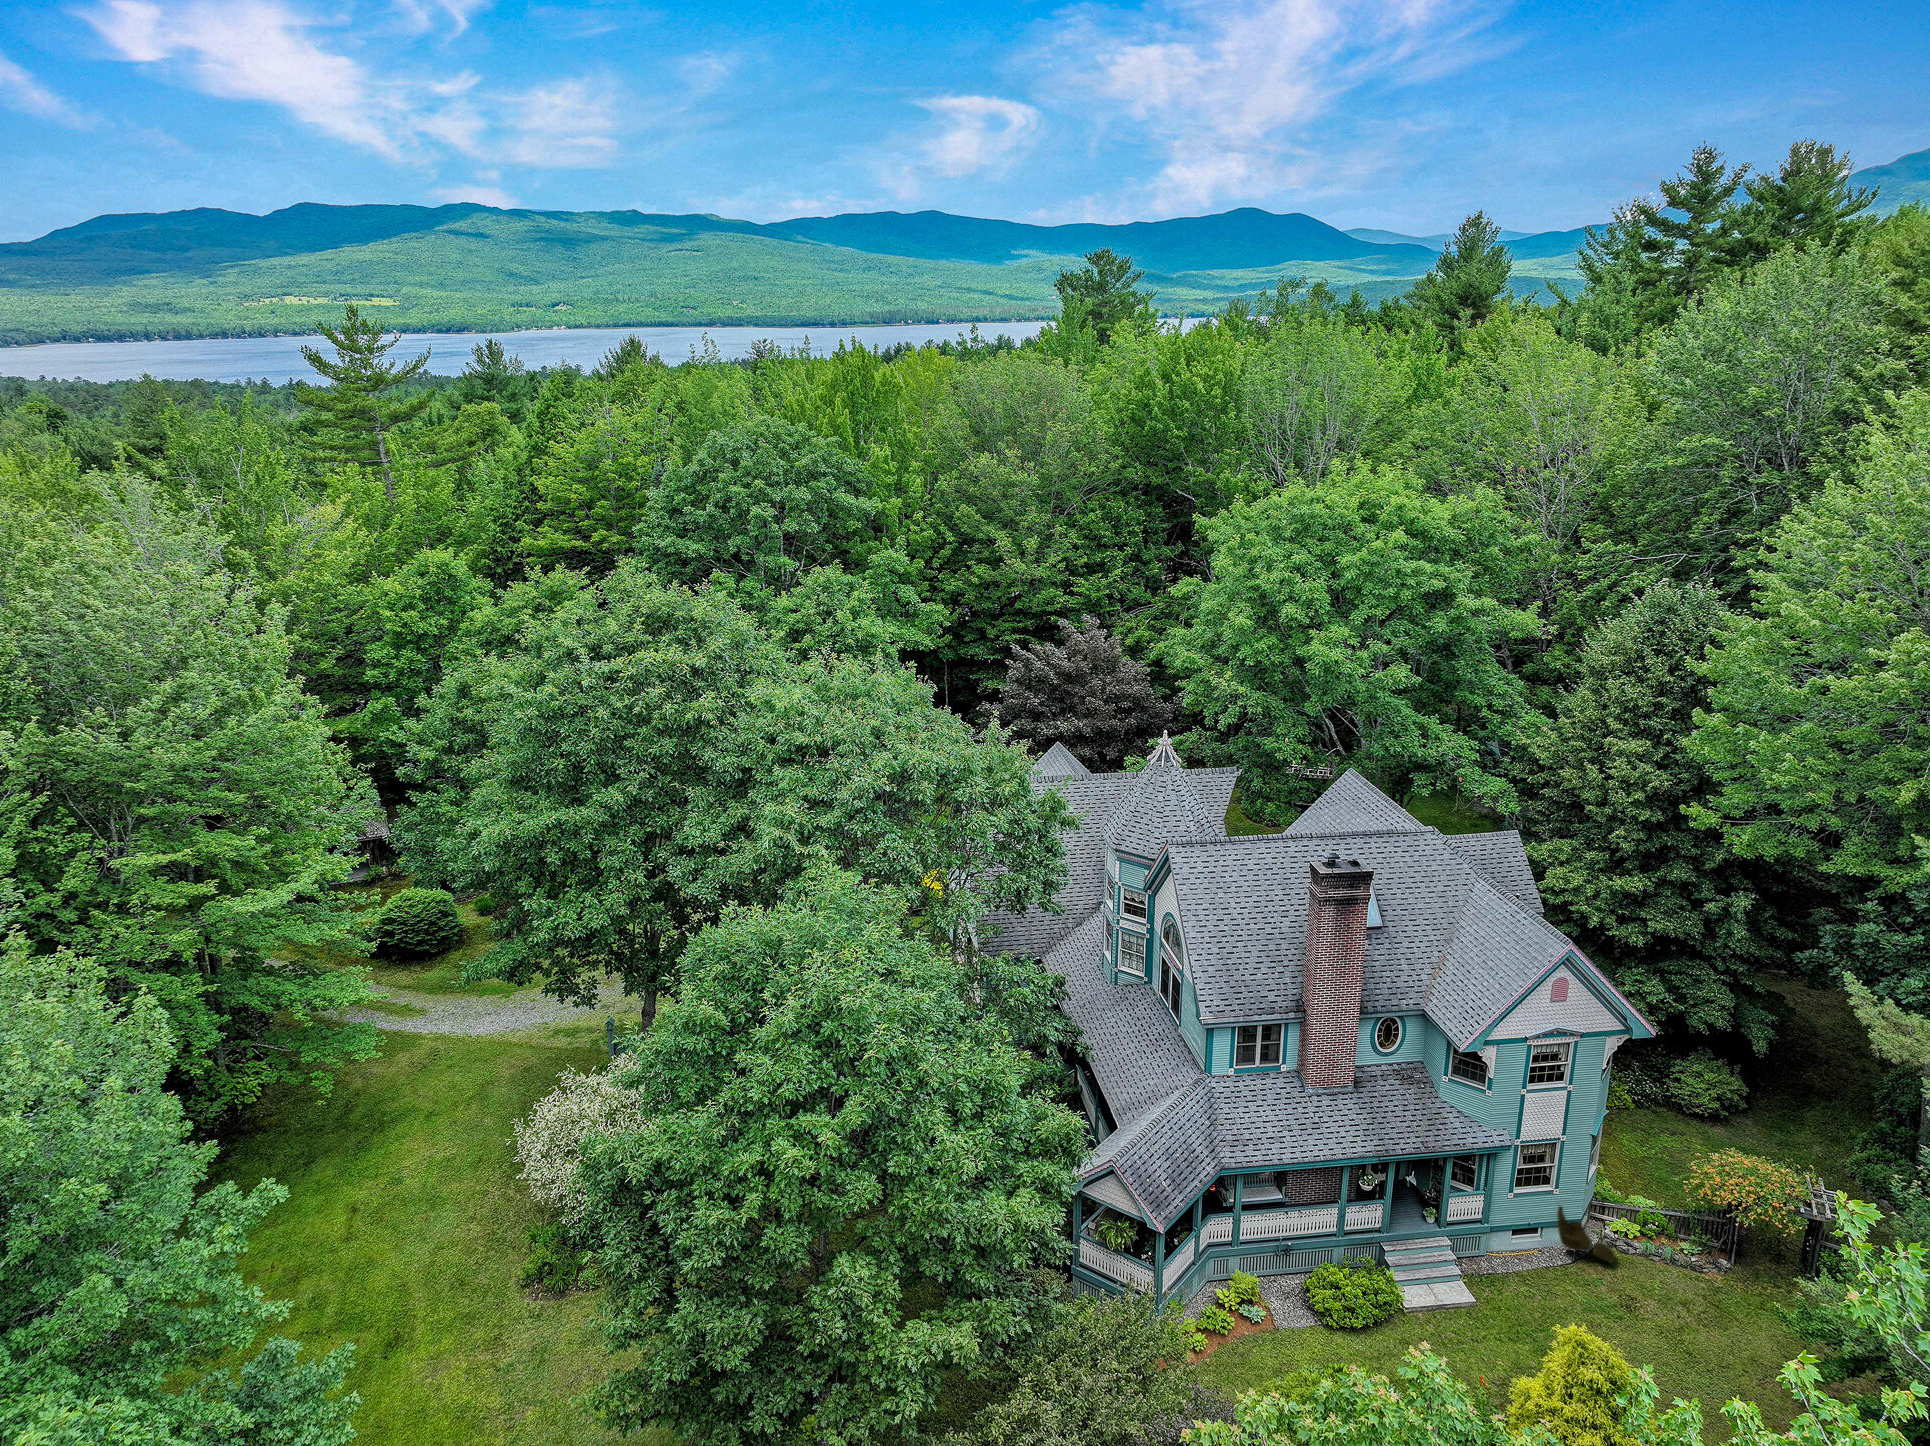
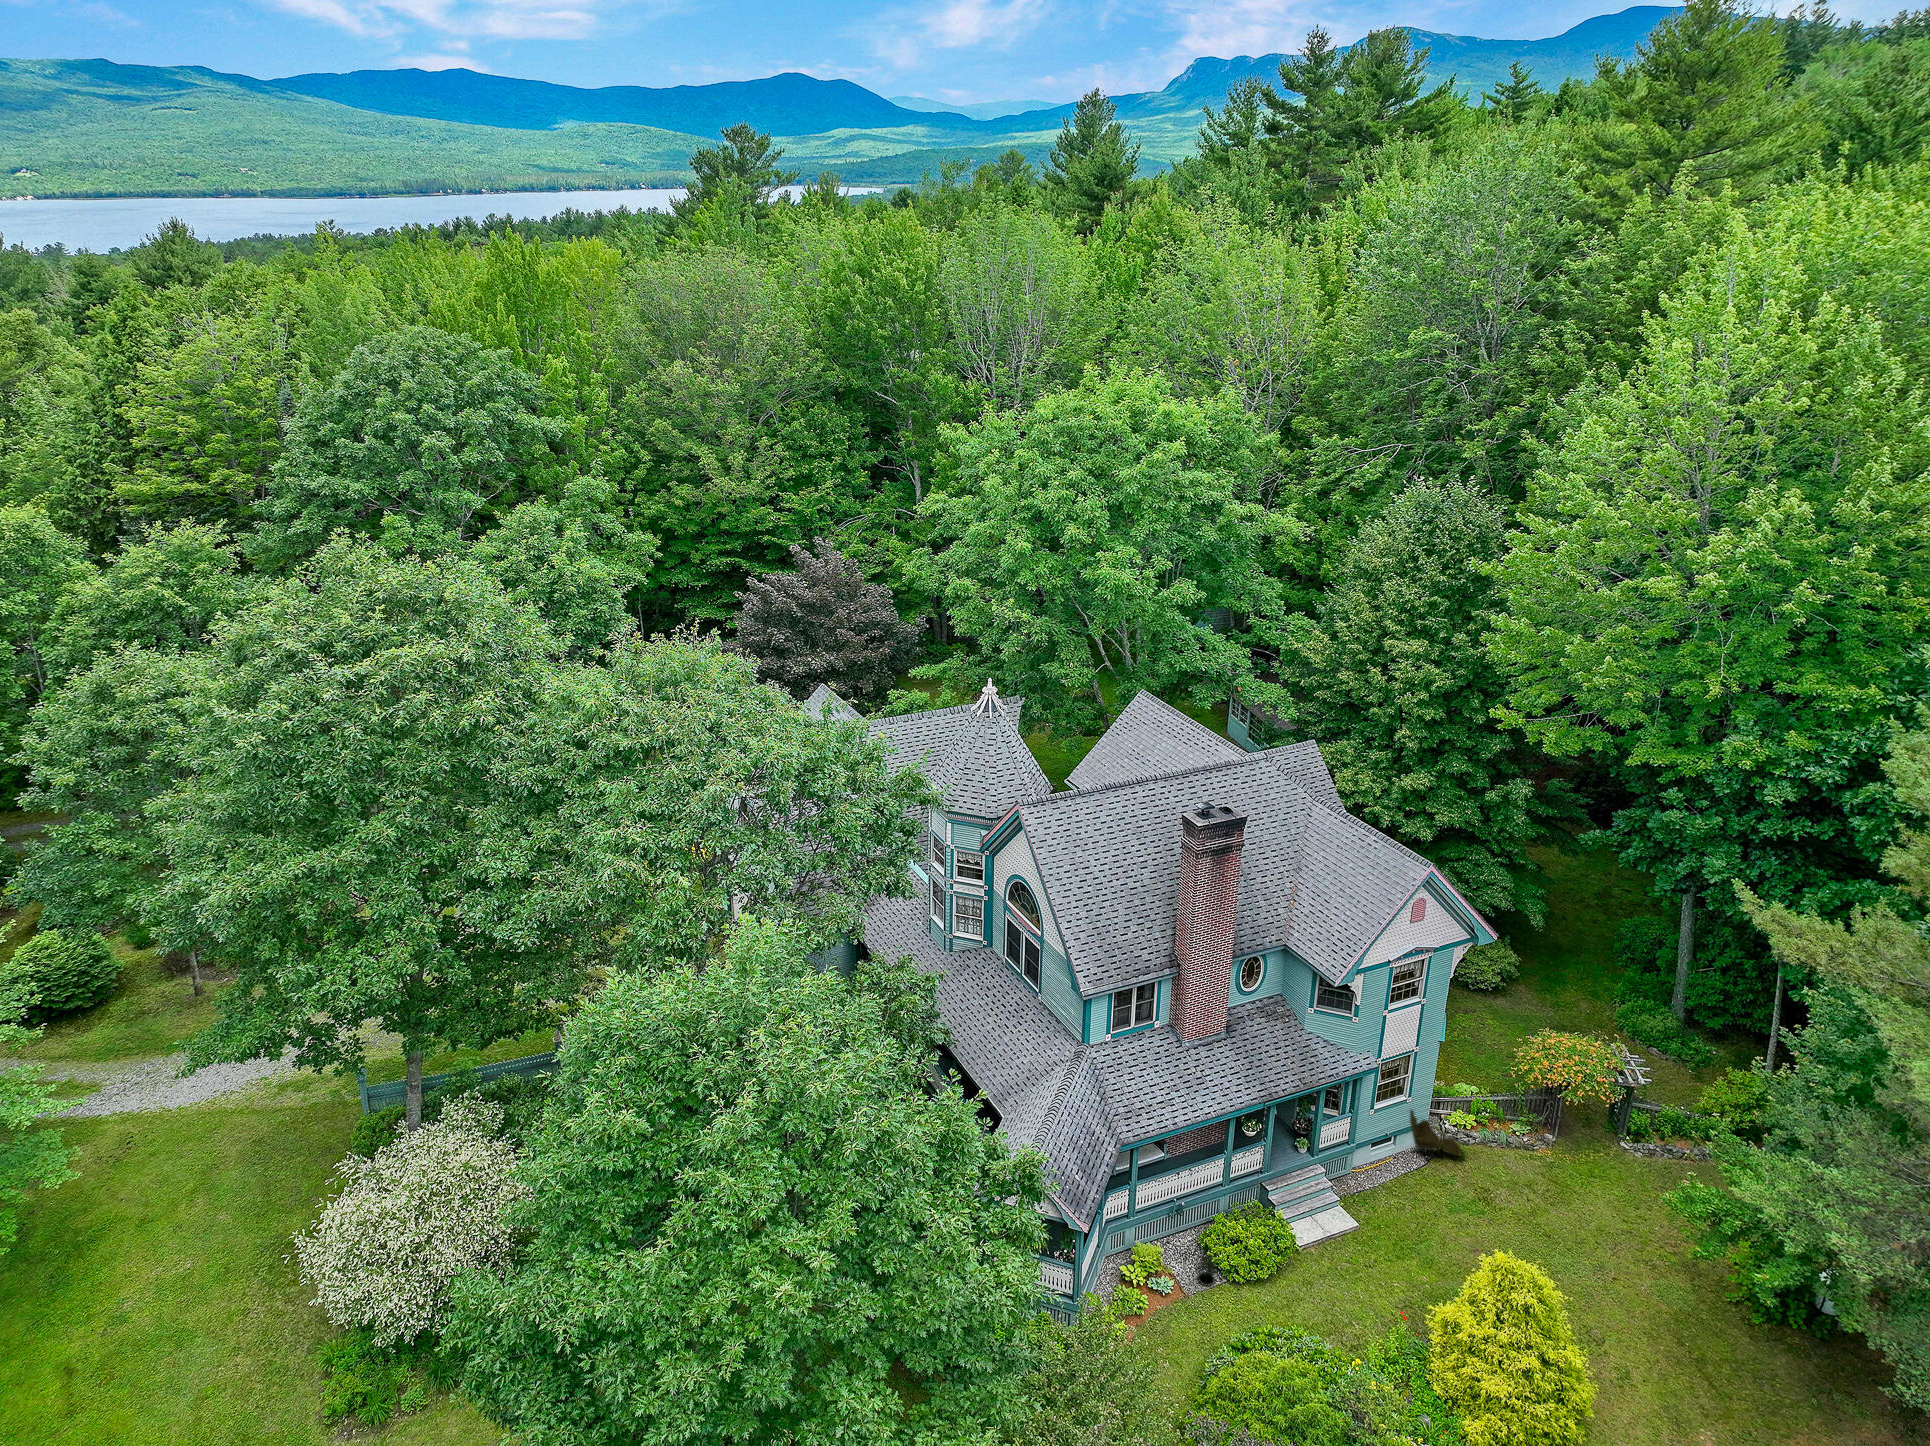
potted tree: none [1289,1283,1311,1316] -> present [1196,1255,1216,1286]

